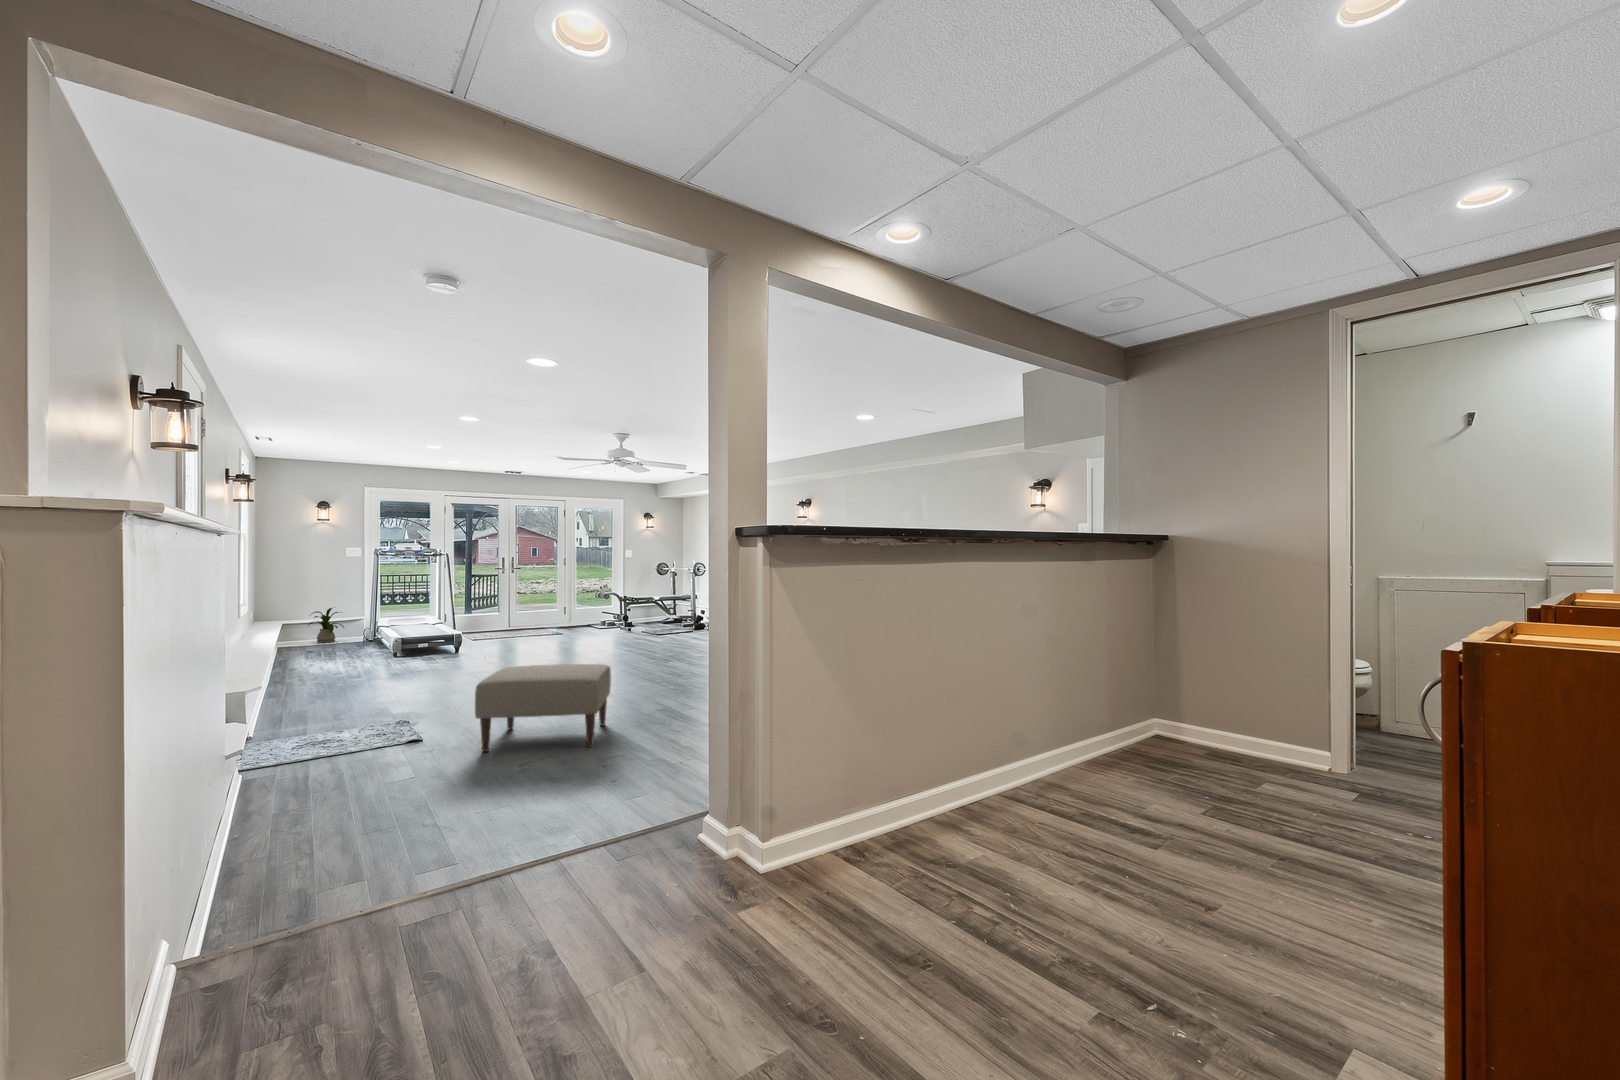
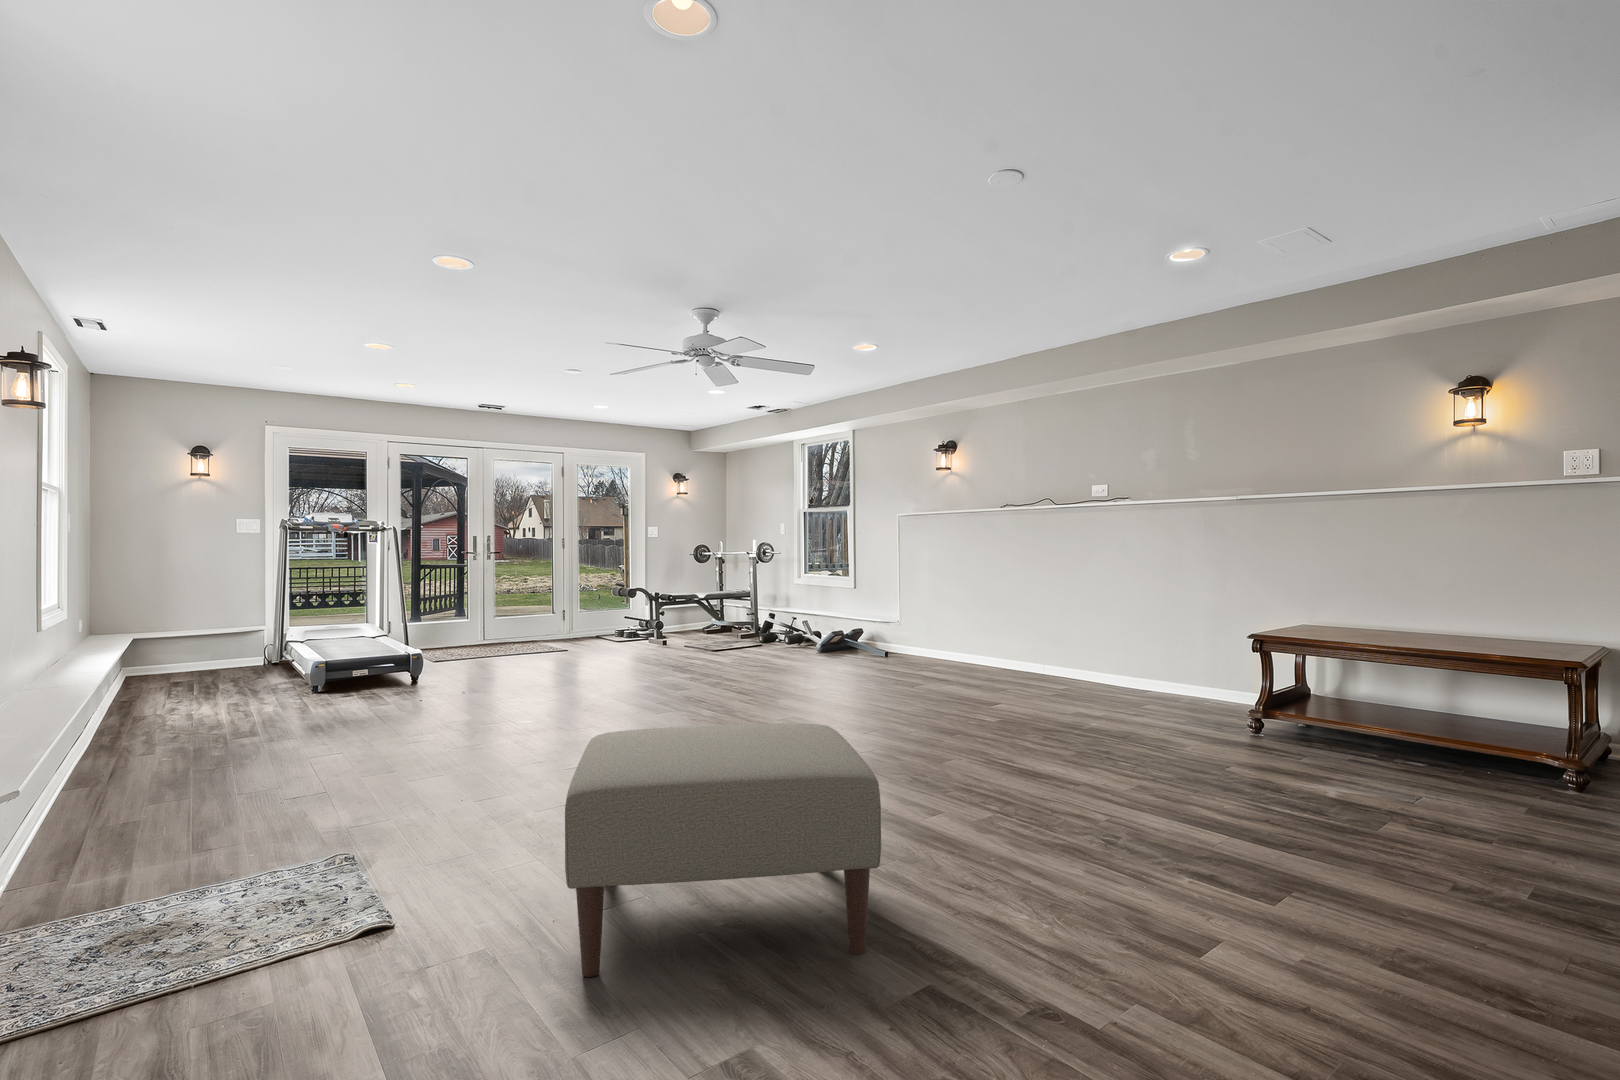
house plant: present [309,608,344,643] -> none [173,611,234,668]

